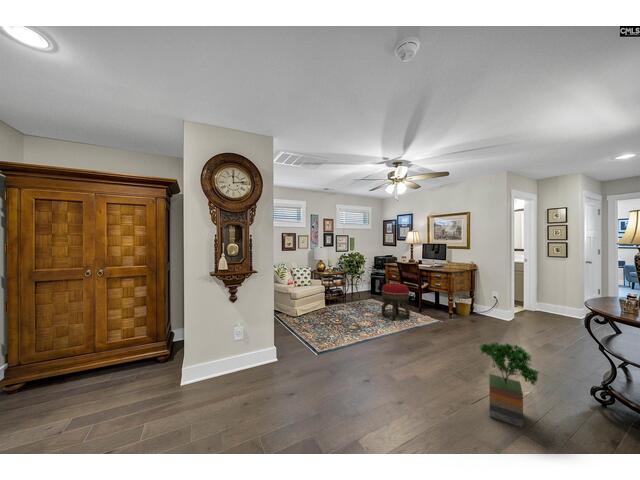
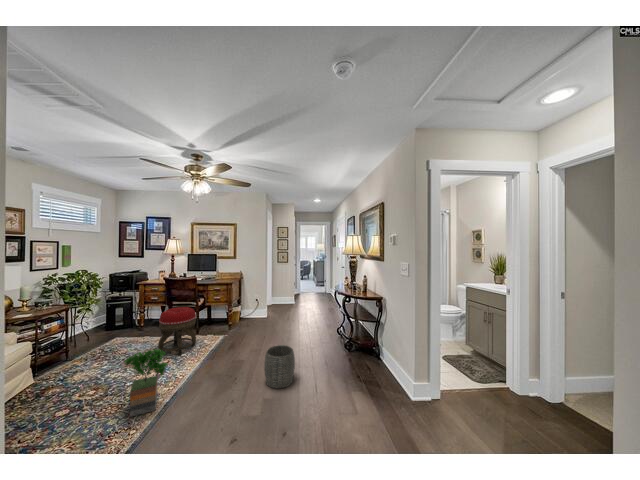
woven basket: none [432,332,470,378] -> present [264,345,295,388]
potted tree: present [480,342,539,428] -> present [124,349,168,417]

